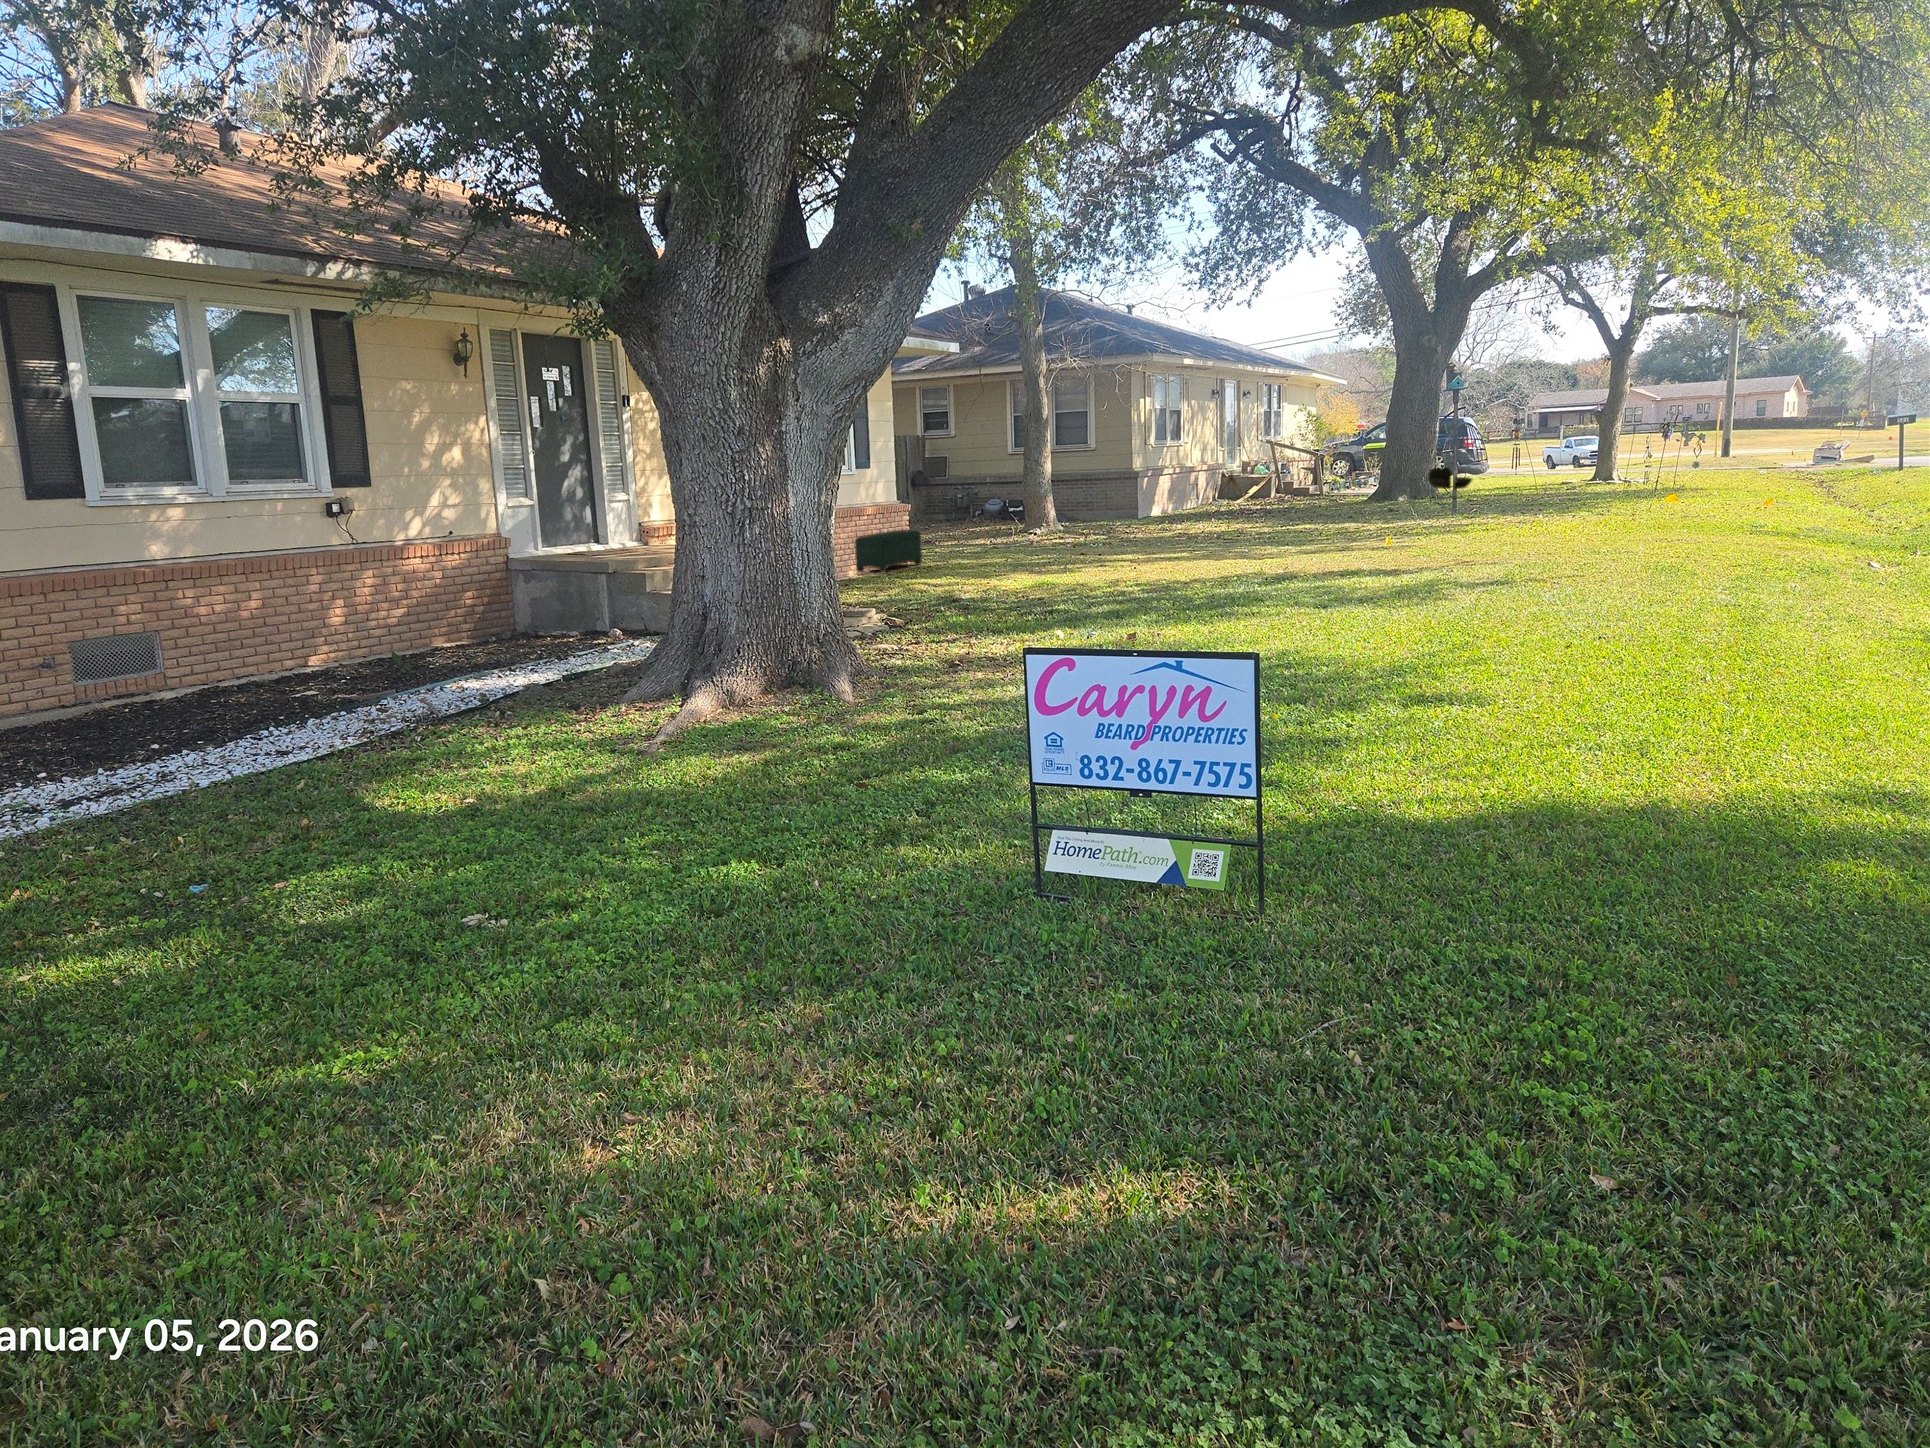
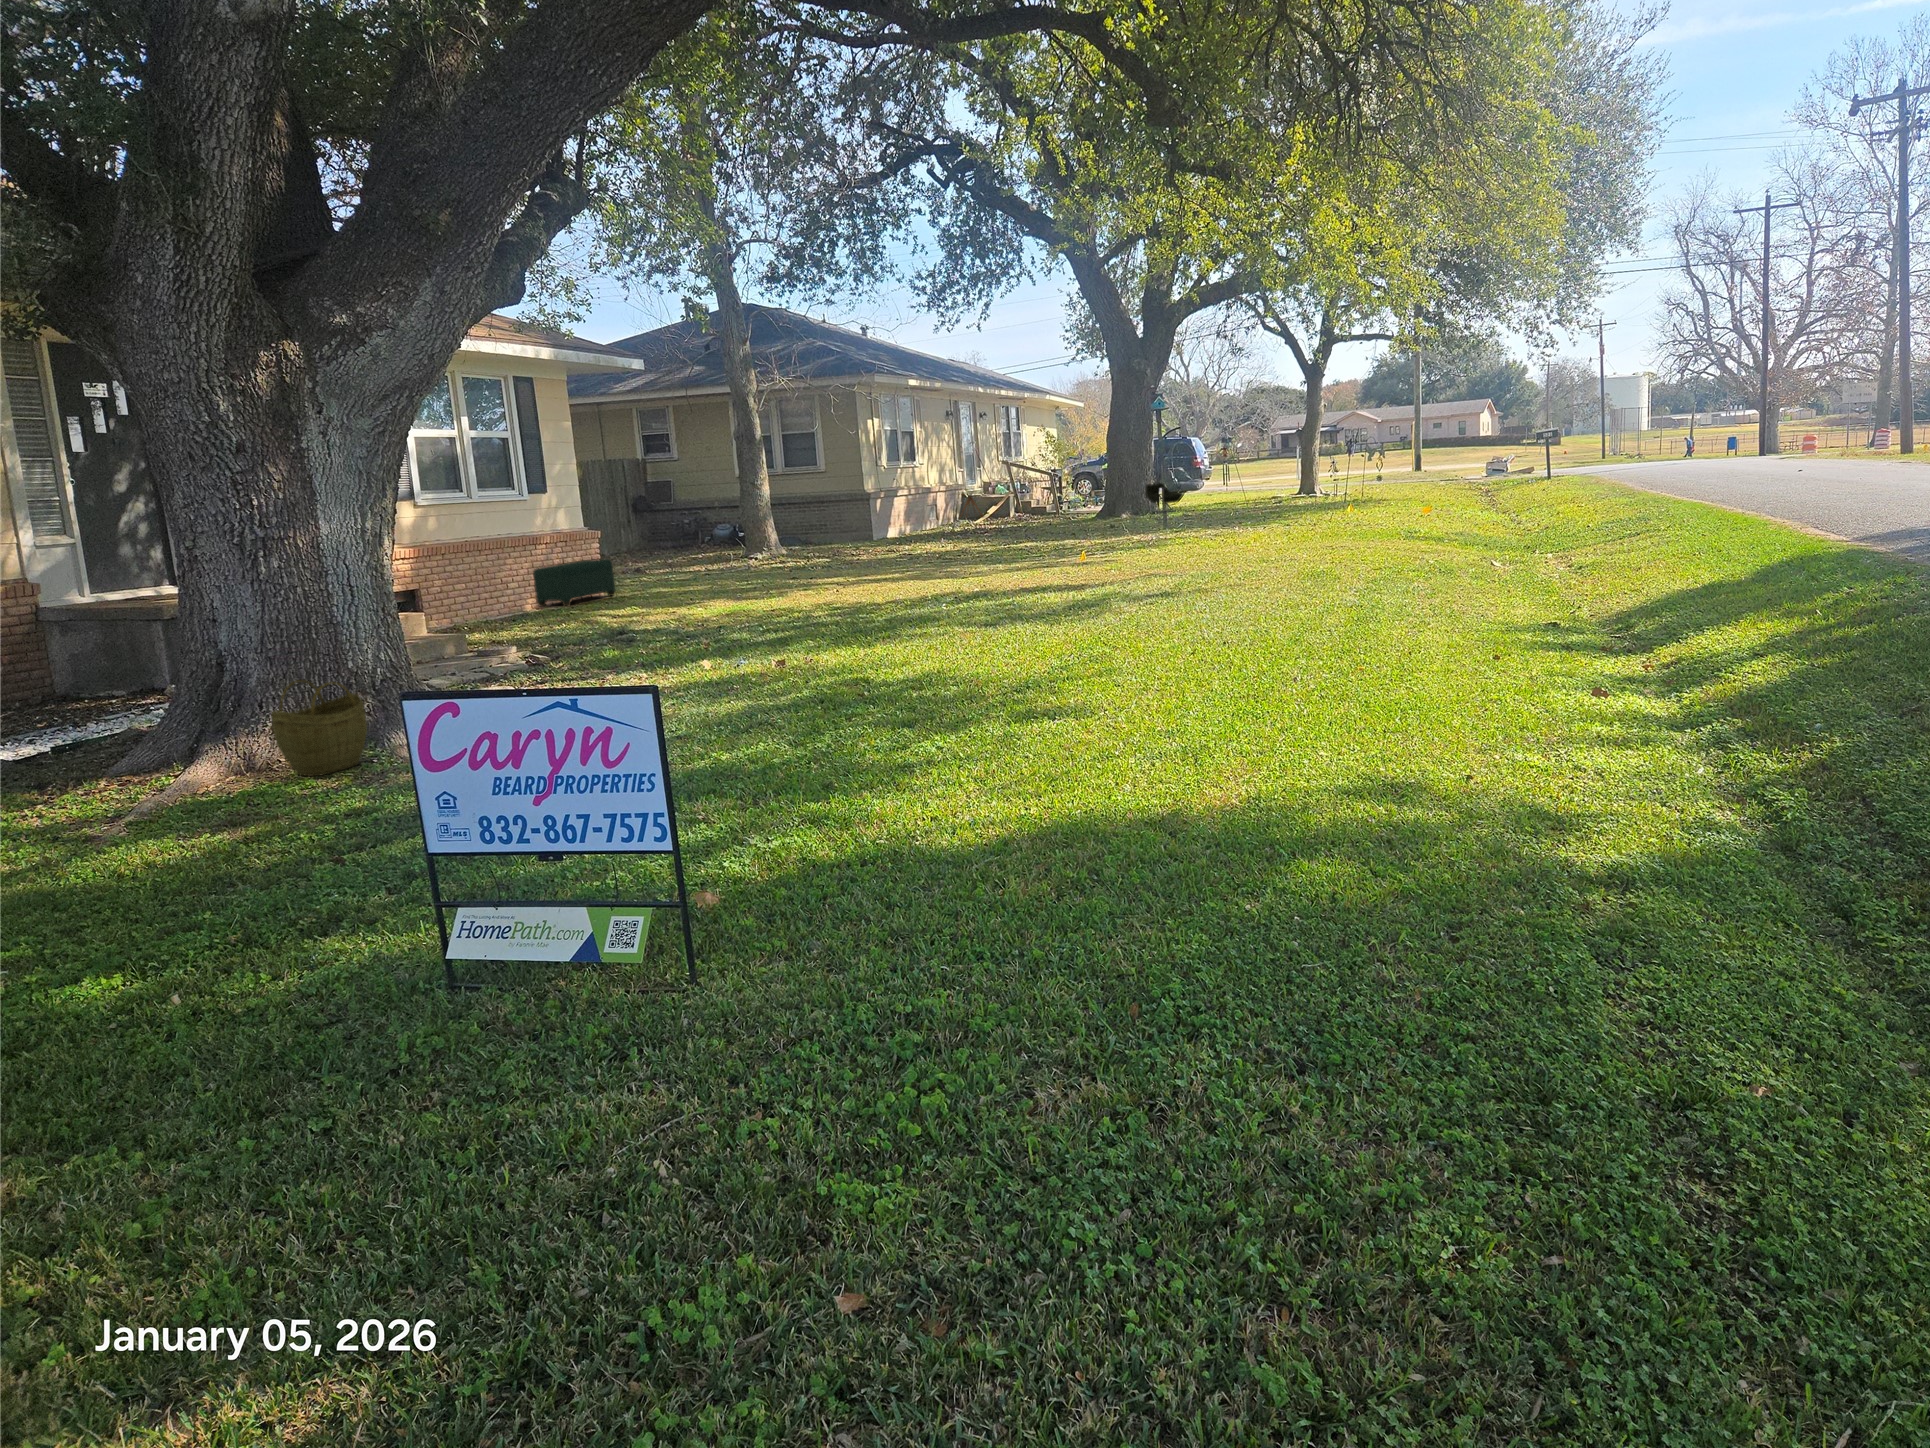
woven basket: none [750,630,817,712] -> present [271,680,367,776]

